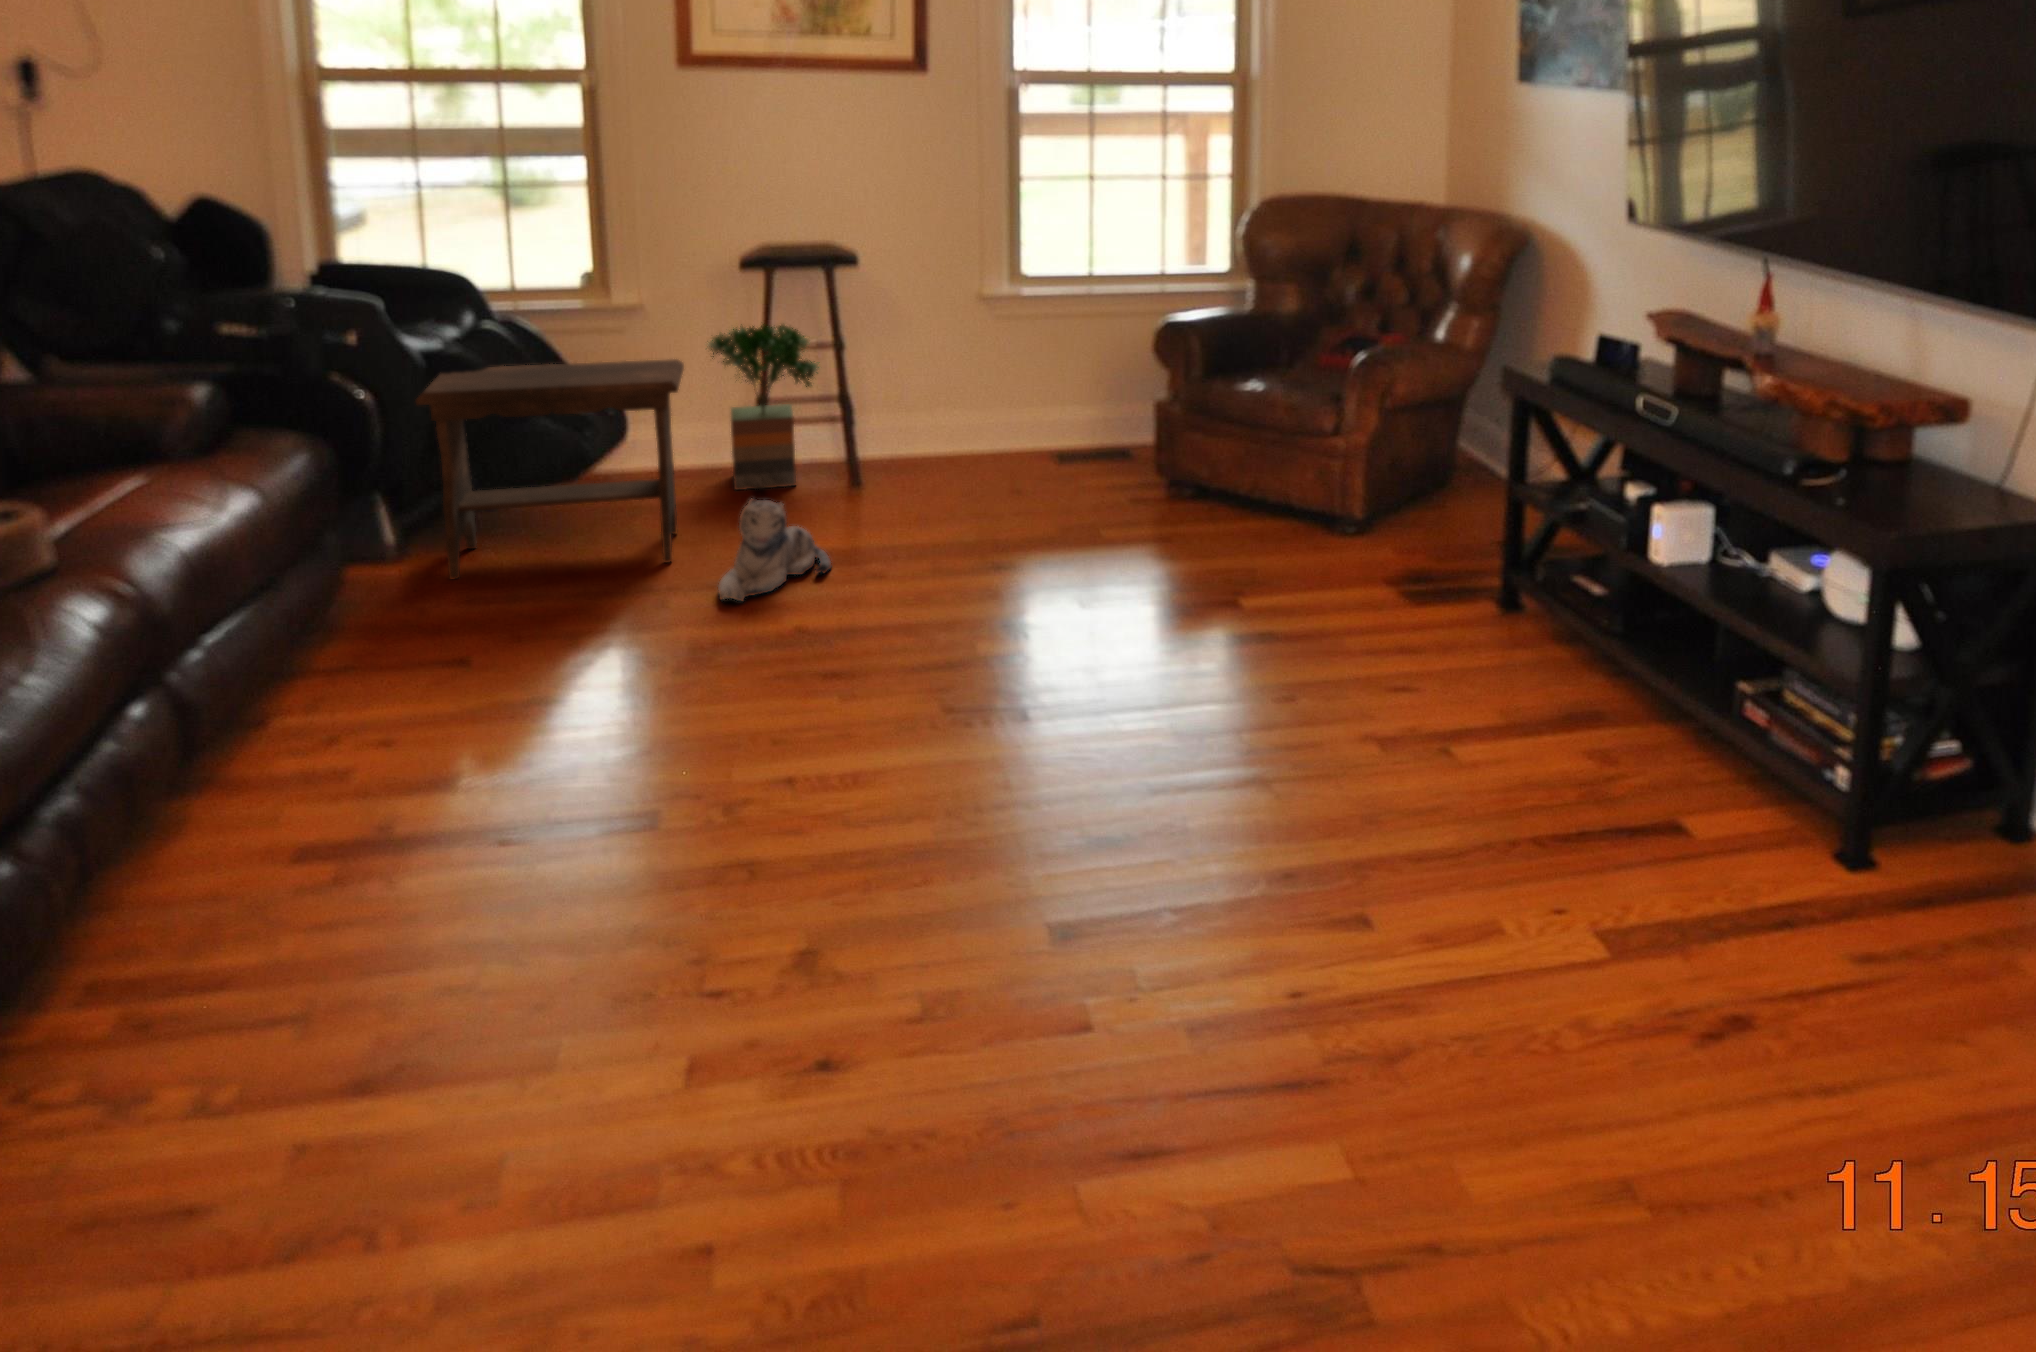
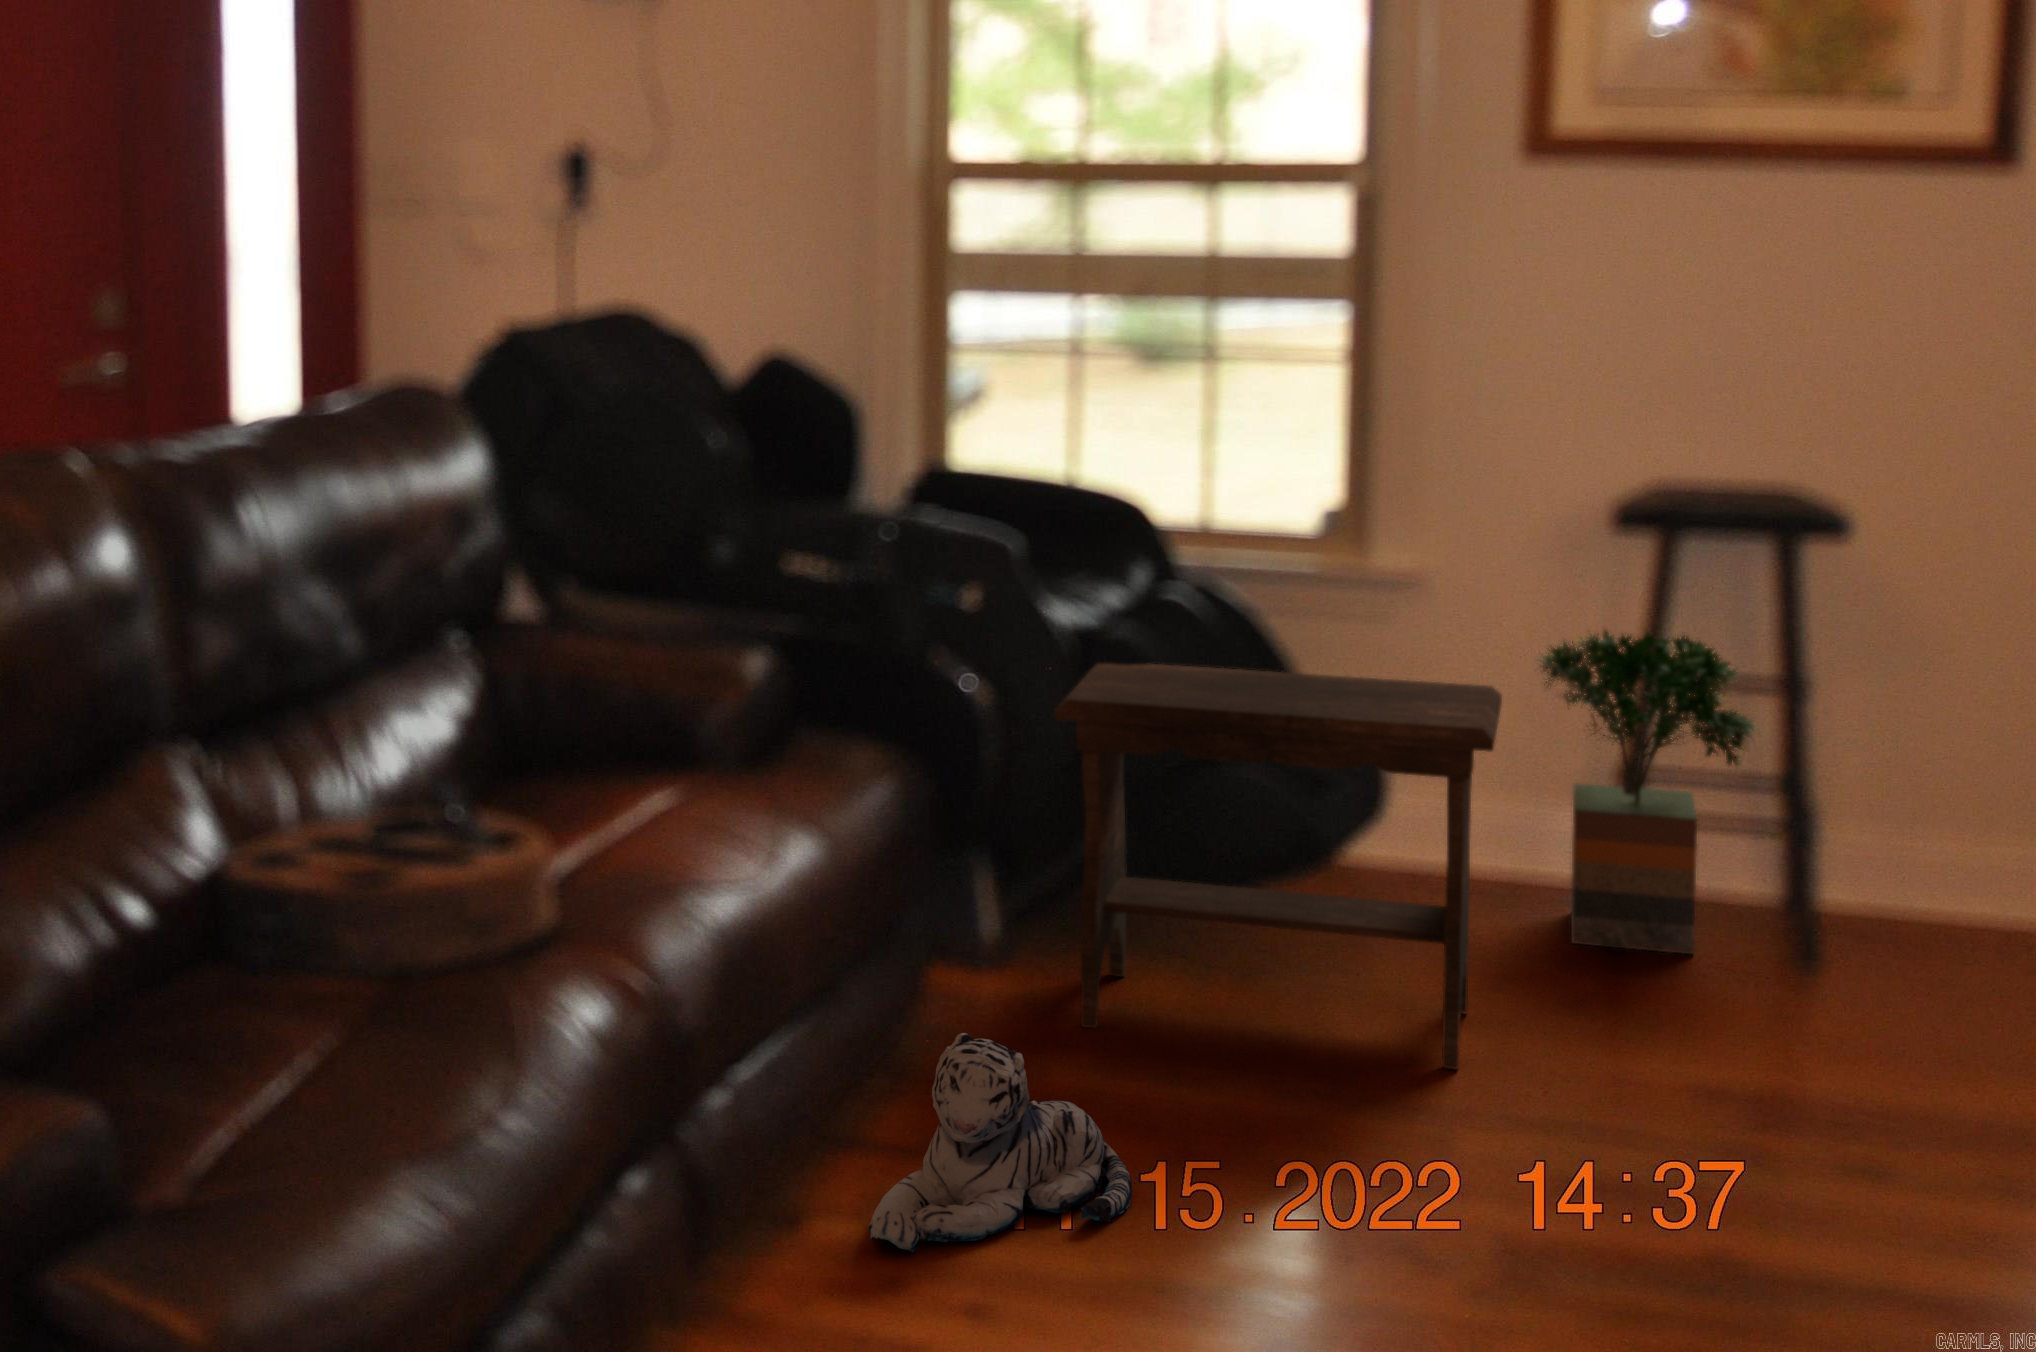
plush toy: present [718,499,832,601] -> present [868,1033,1132,1252]

